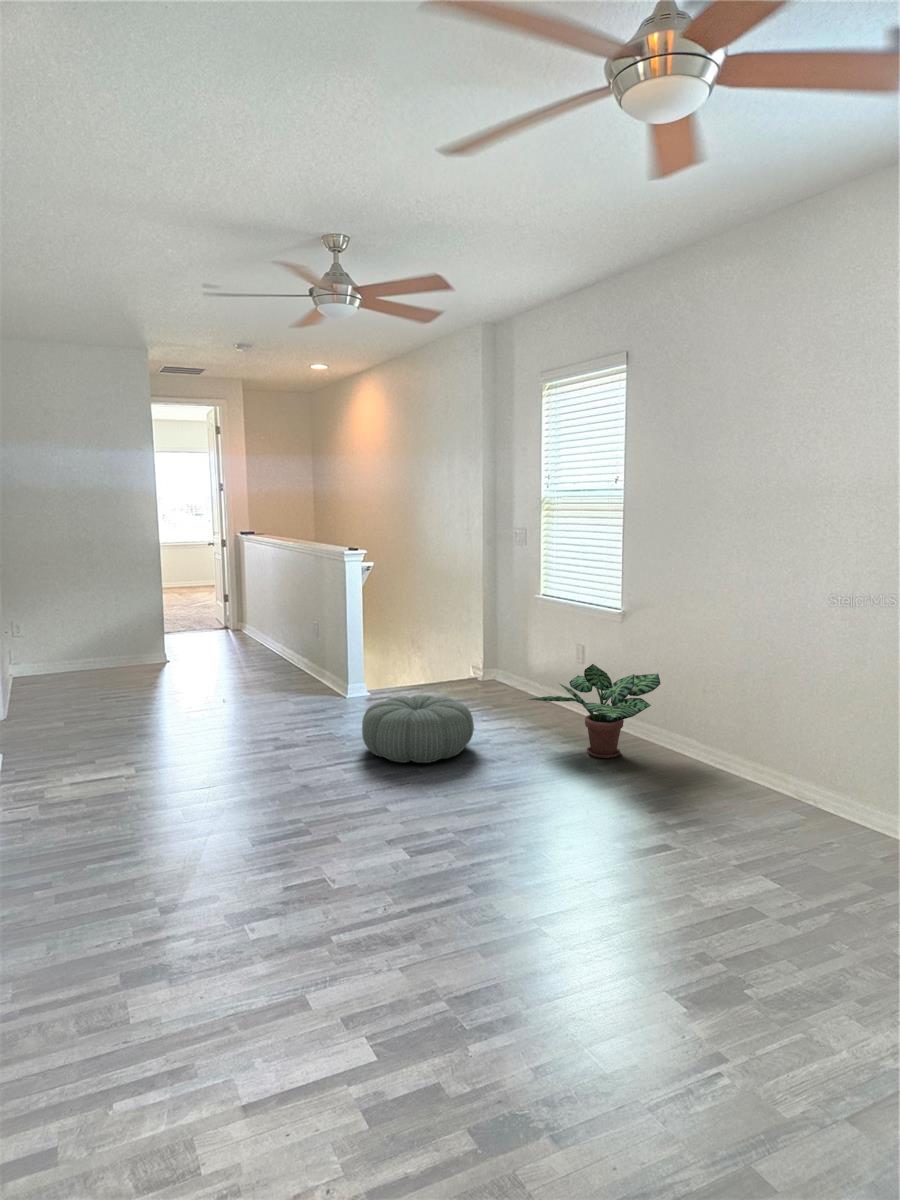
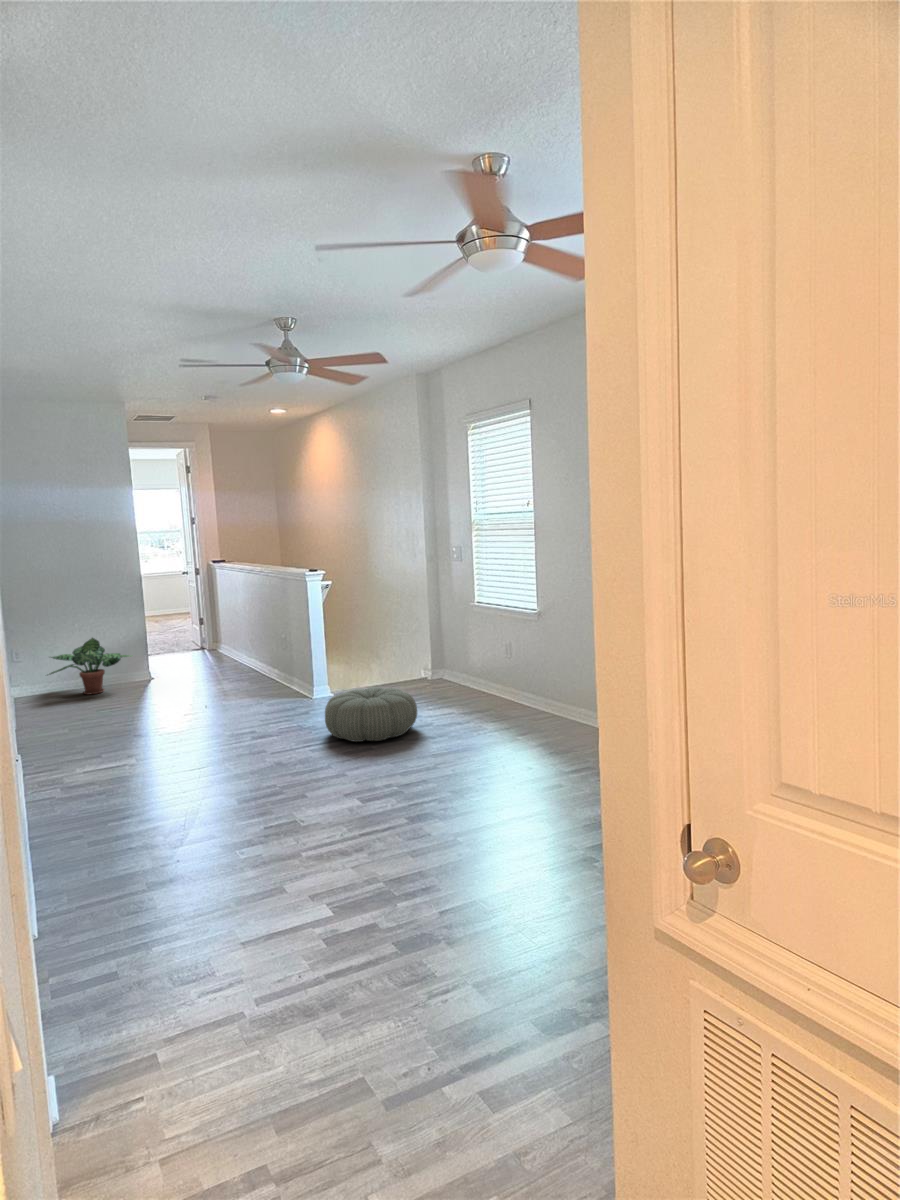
potted plant: present [529,664,661,758] -> present [50,638,131,695]

